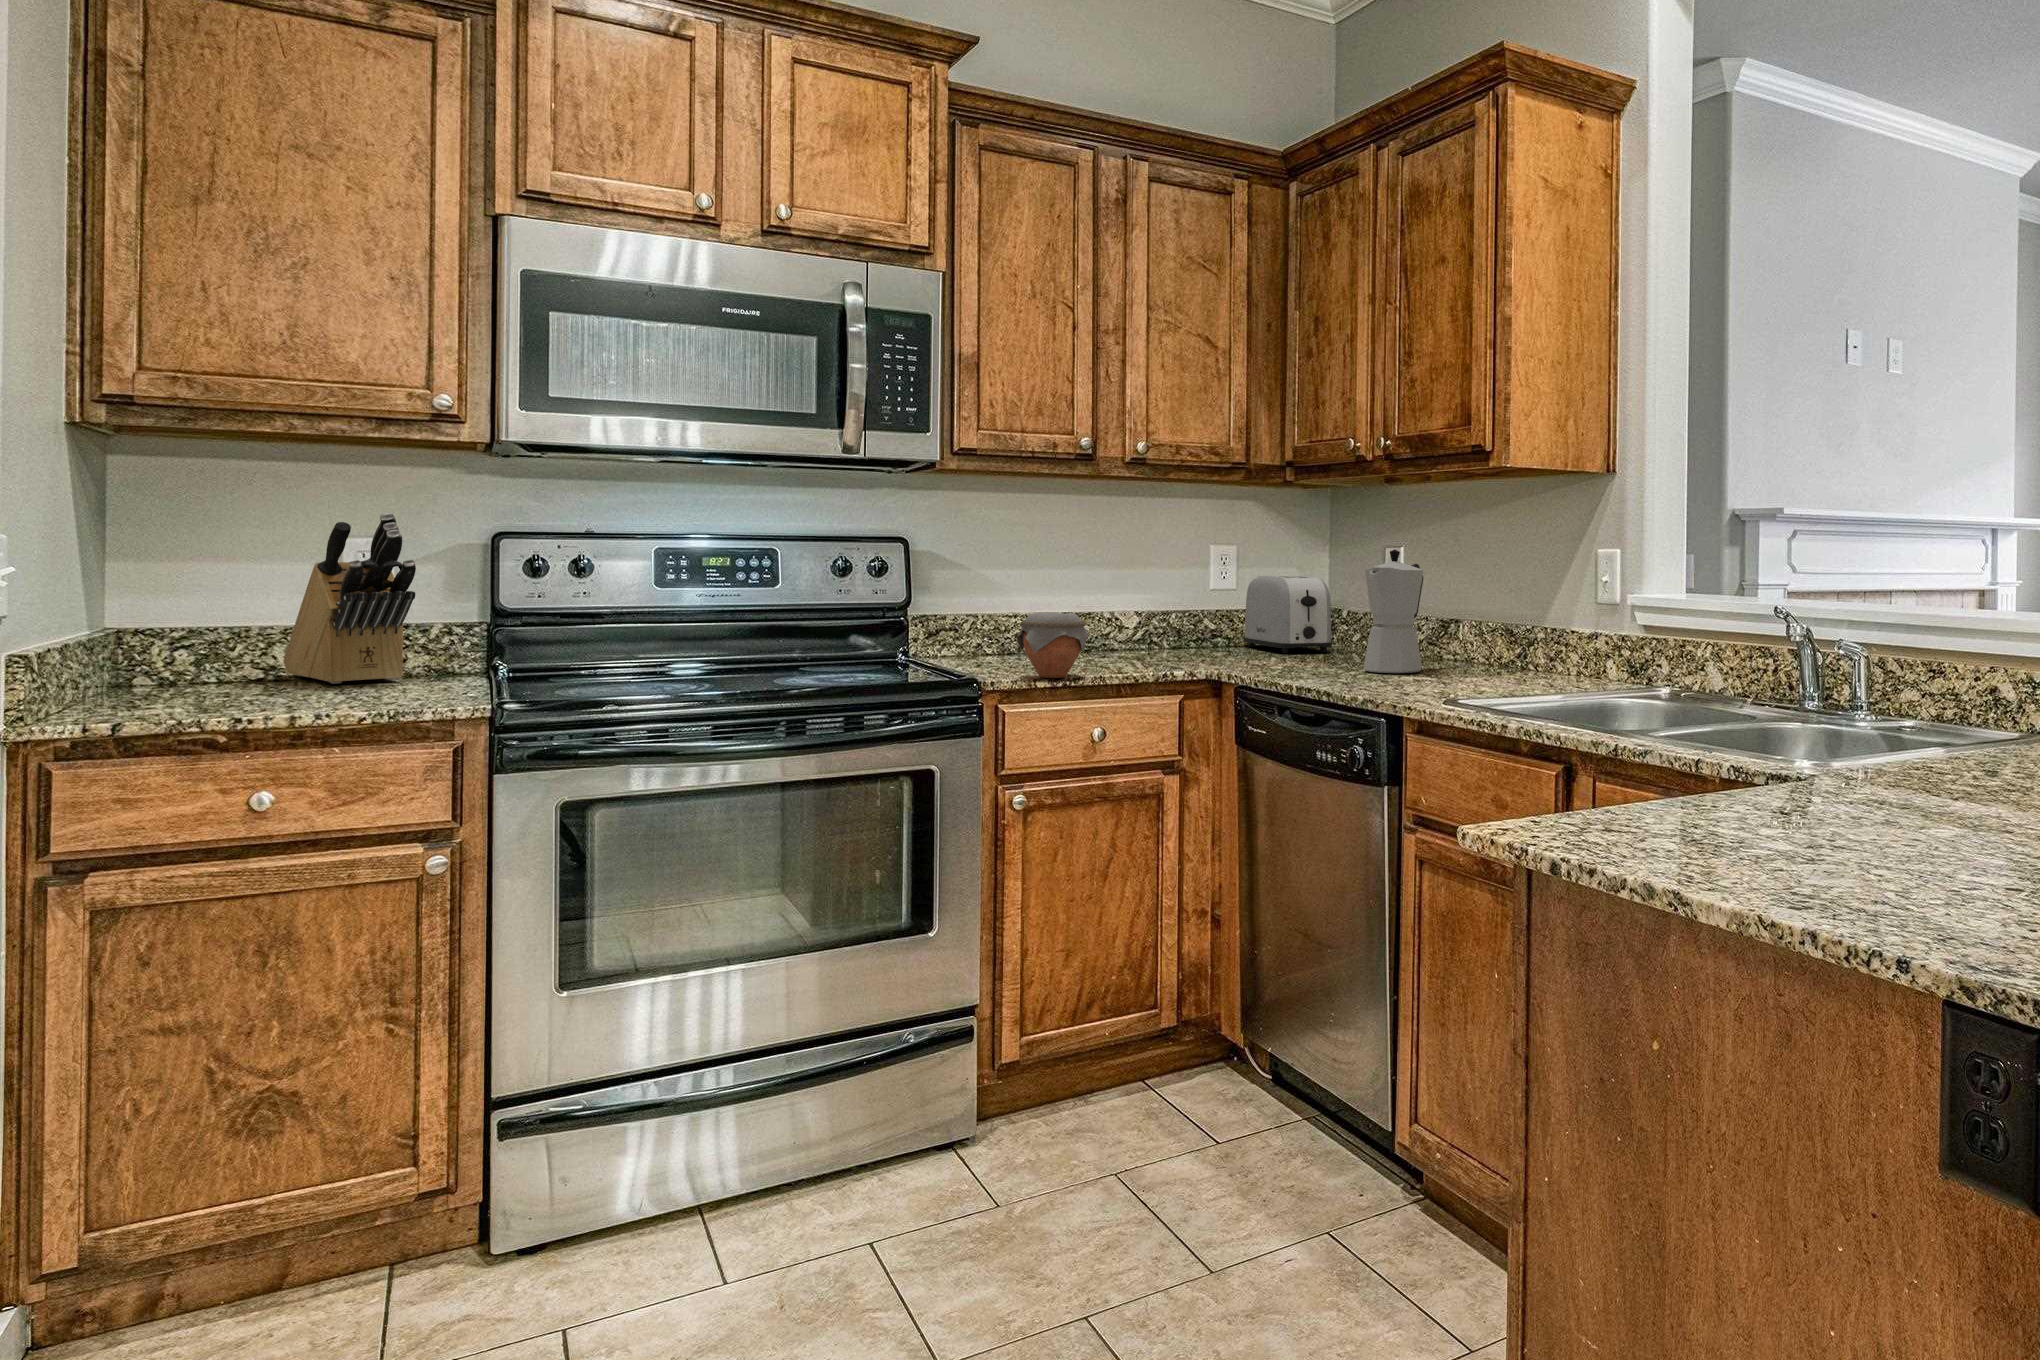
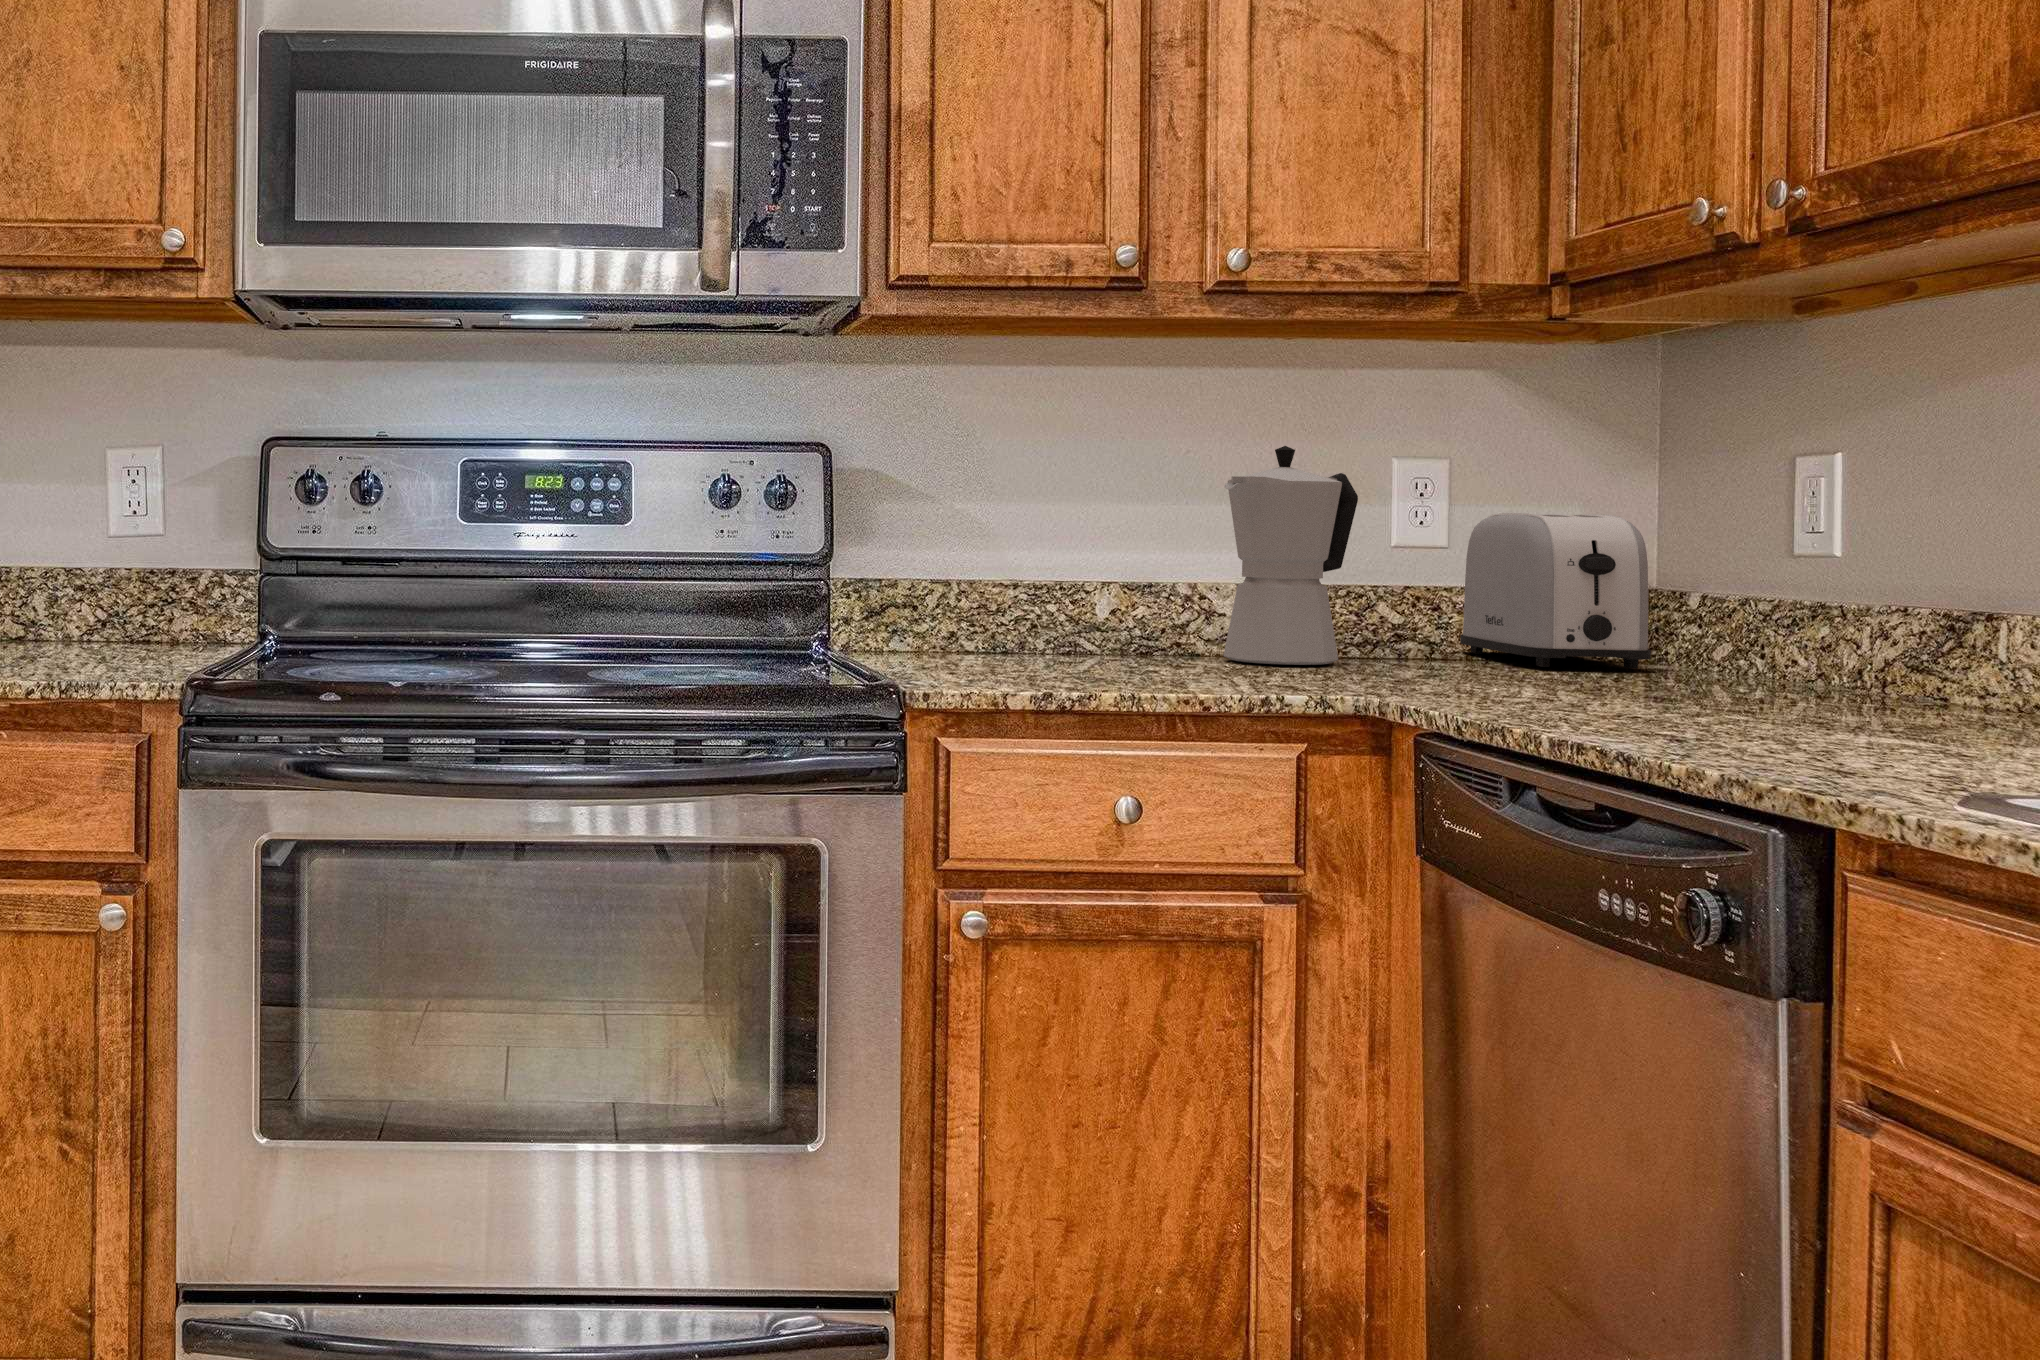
knife block: present [284,513,416,684] -> none [44,407,151,646]
moka pot: present [1363,549,1423,673] -> present [1223,446,1358,665]
jar: present [1017,612,1087,678] -> none [982,568,1113,690]

